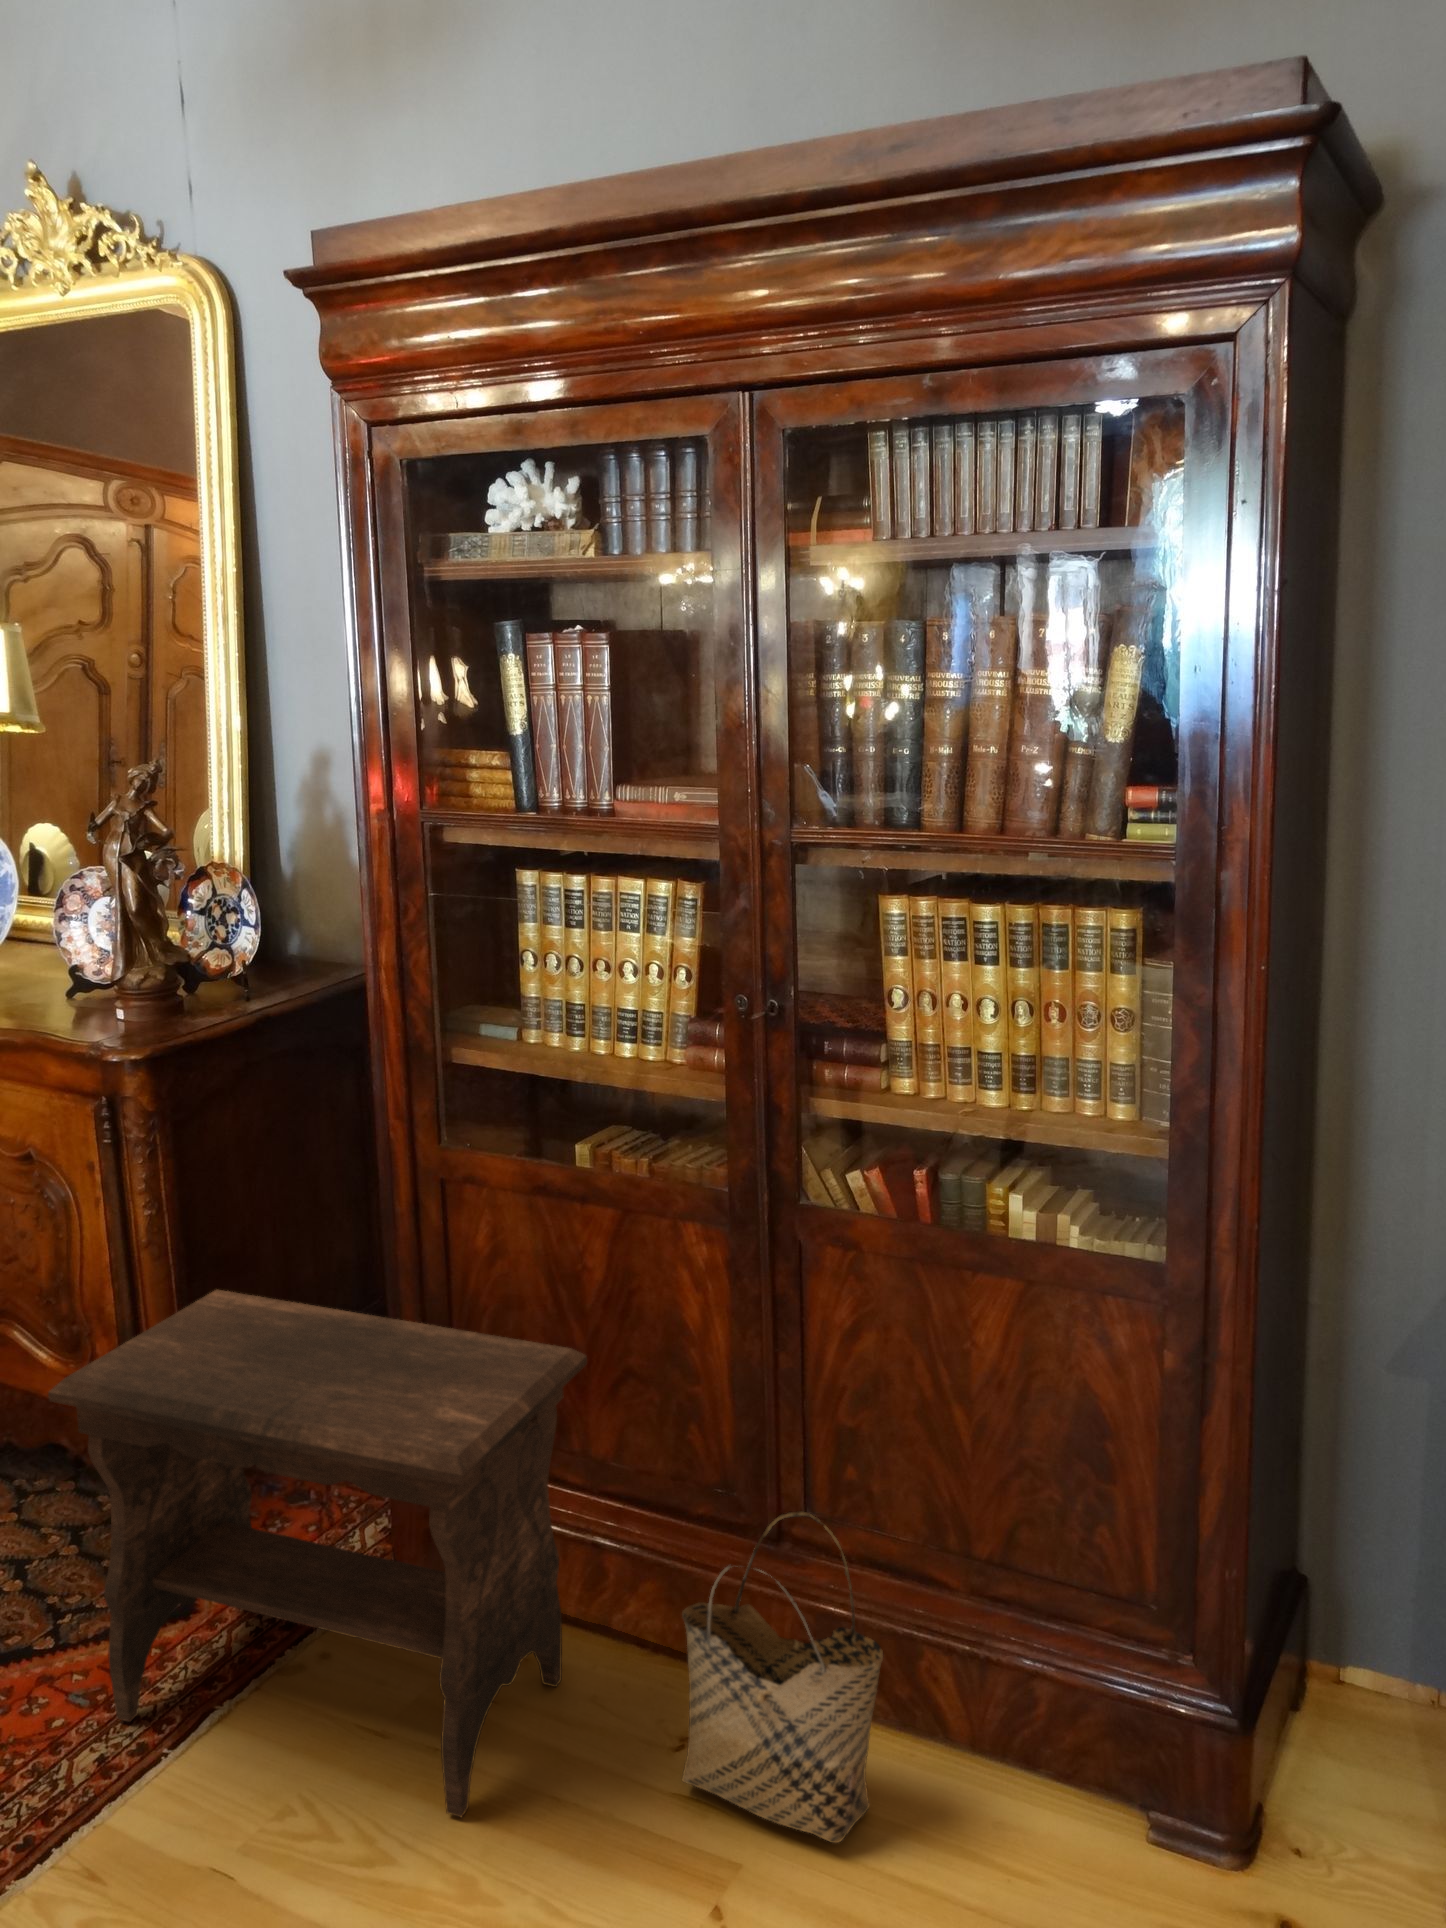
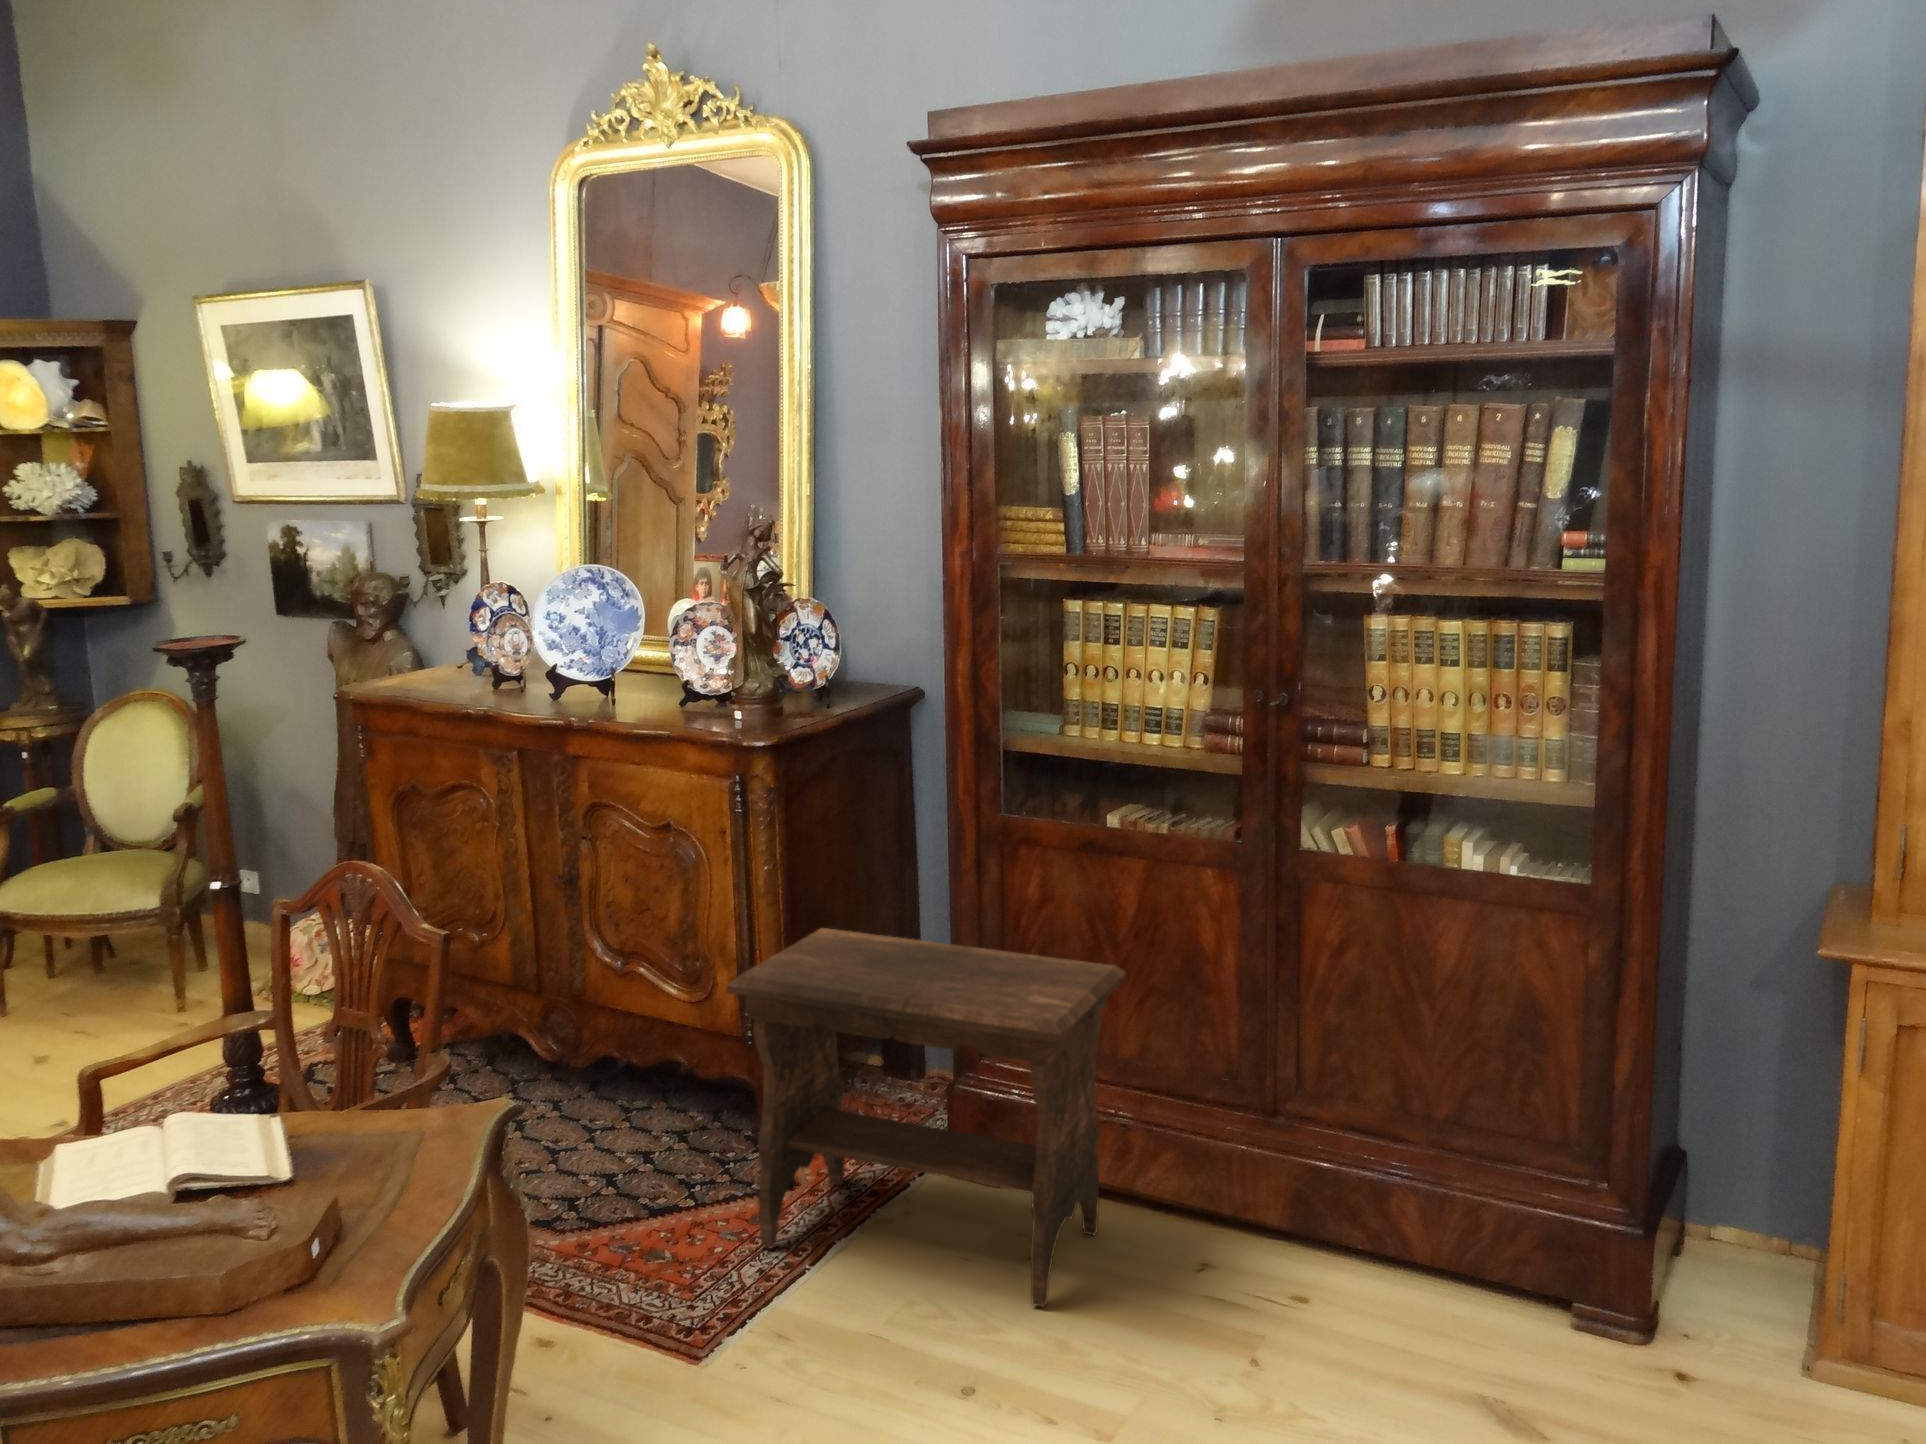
woven basket: present [682,1511,883,1843] -> none [1208,1084,1368,1325]

